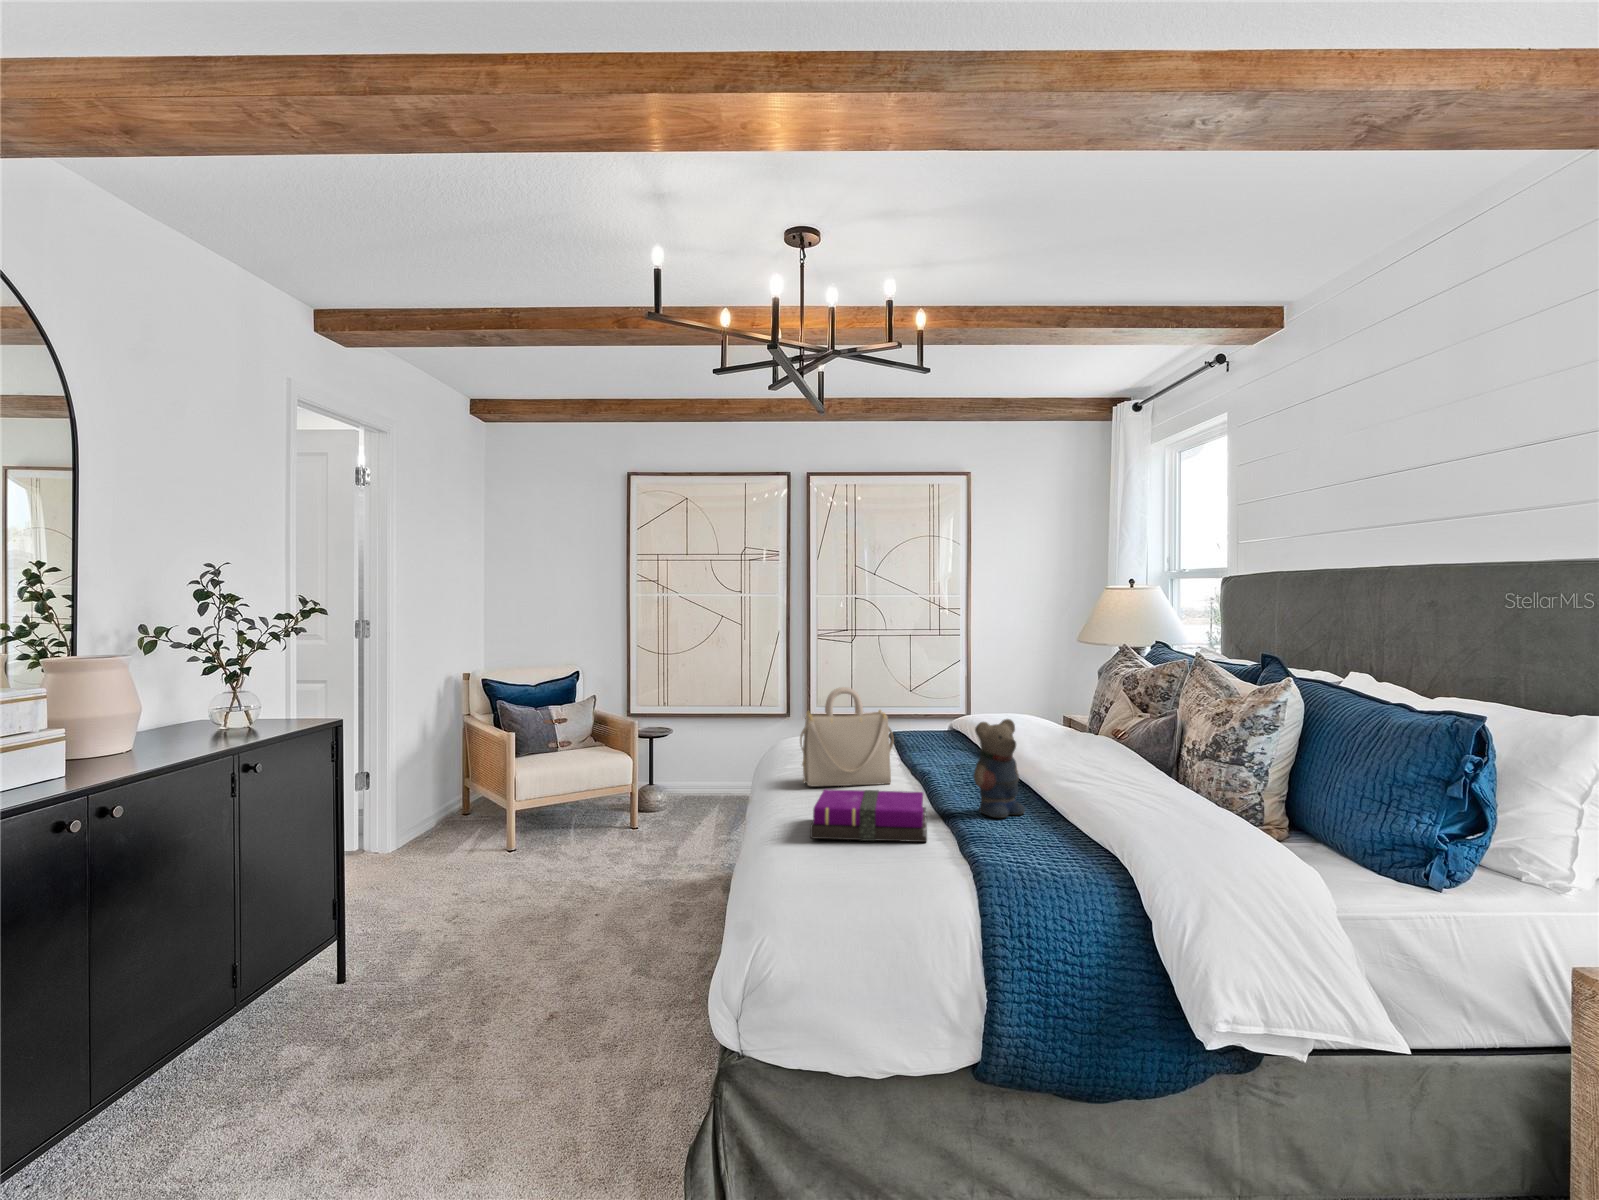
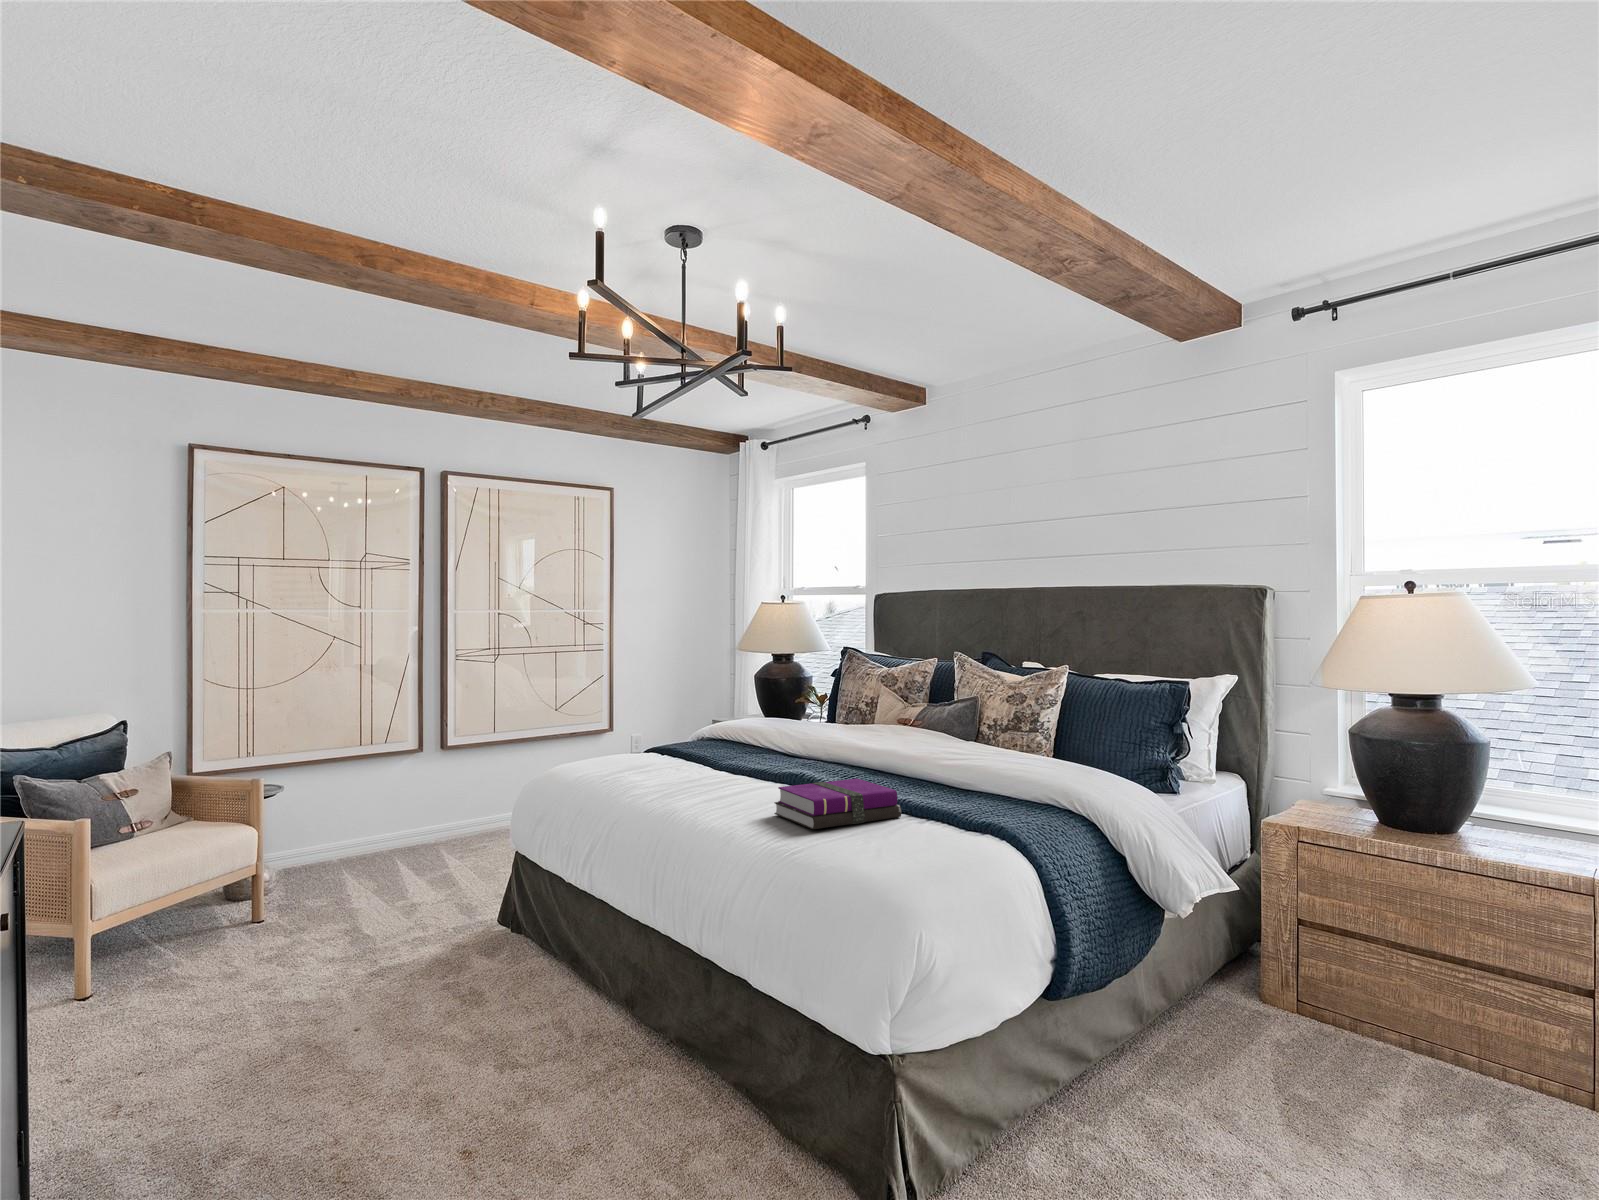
handbag: present [800,687,894,786] -> none [680,694,764,793]
teddy bear: present [973,719,1025,818] -> none [883,710,919,793]

